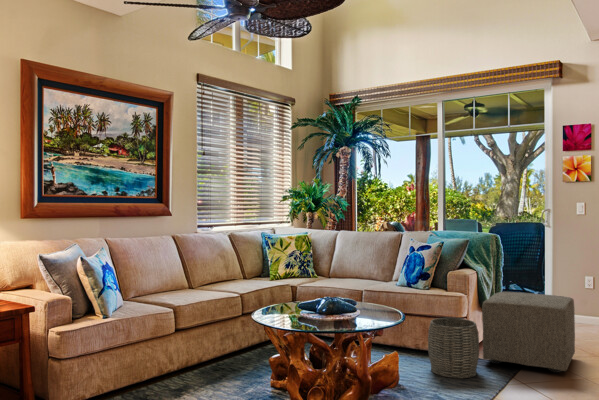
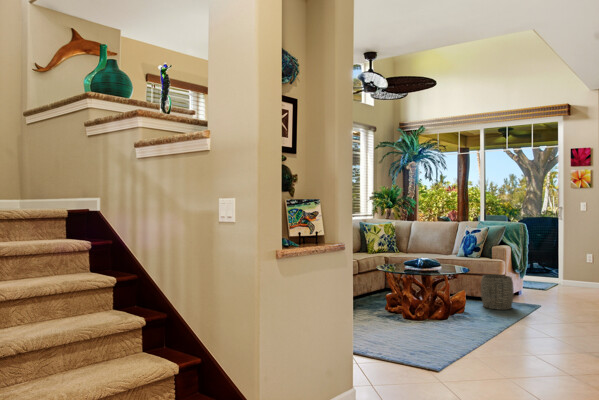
ottoman: present [482,292,575,373] -> none [515,261,576,308]

